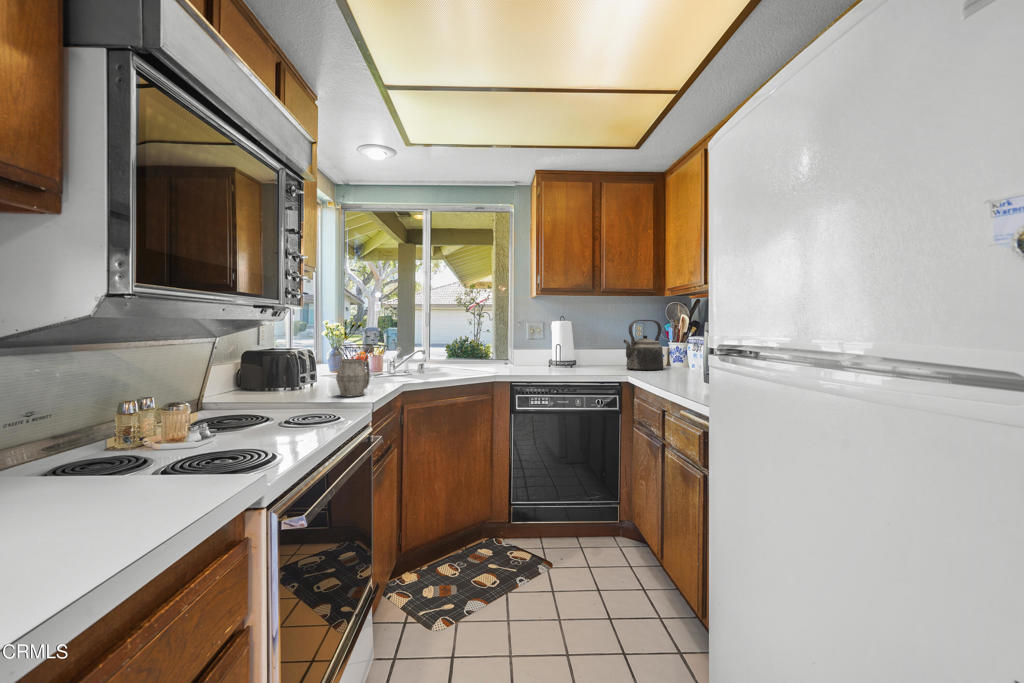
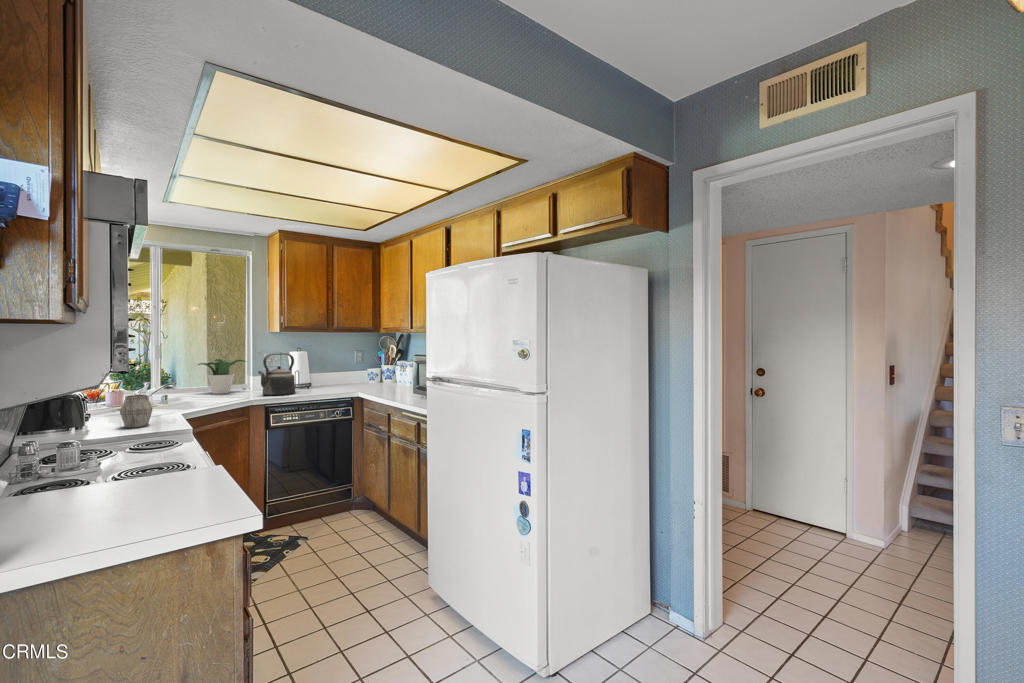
kettle: present [624,320,663,370] -> present [258,353,295,395]
potted plant: none [457,329,506,367] -> present [198,359,246,394]

